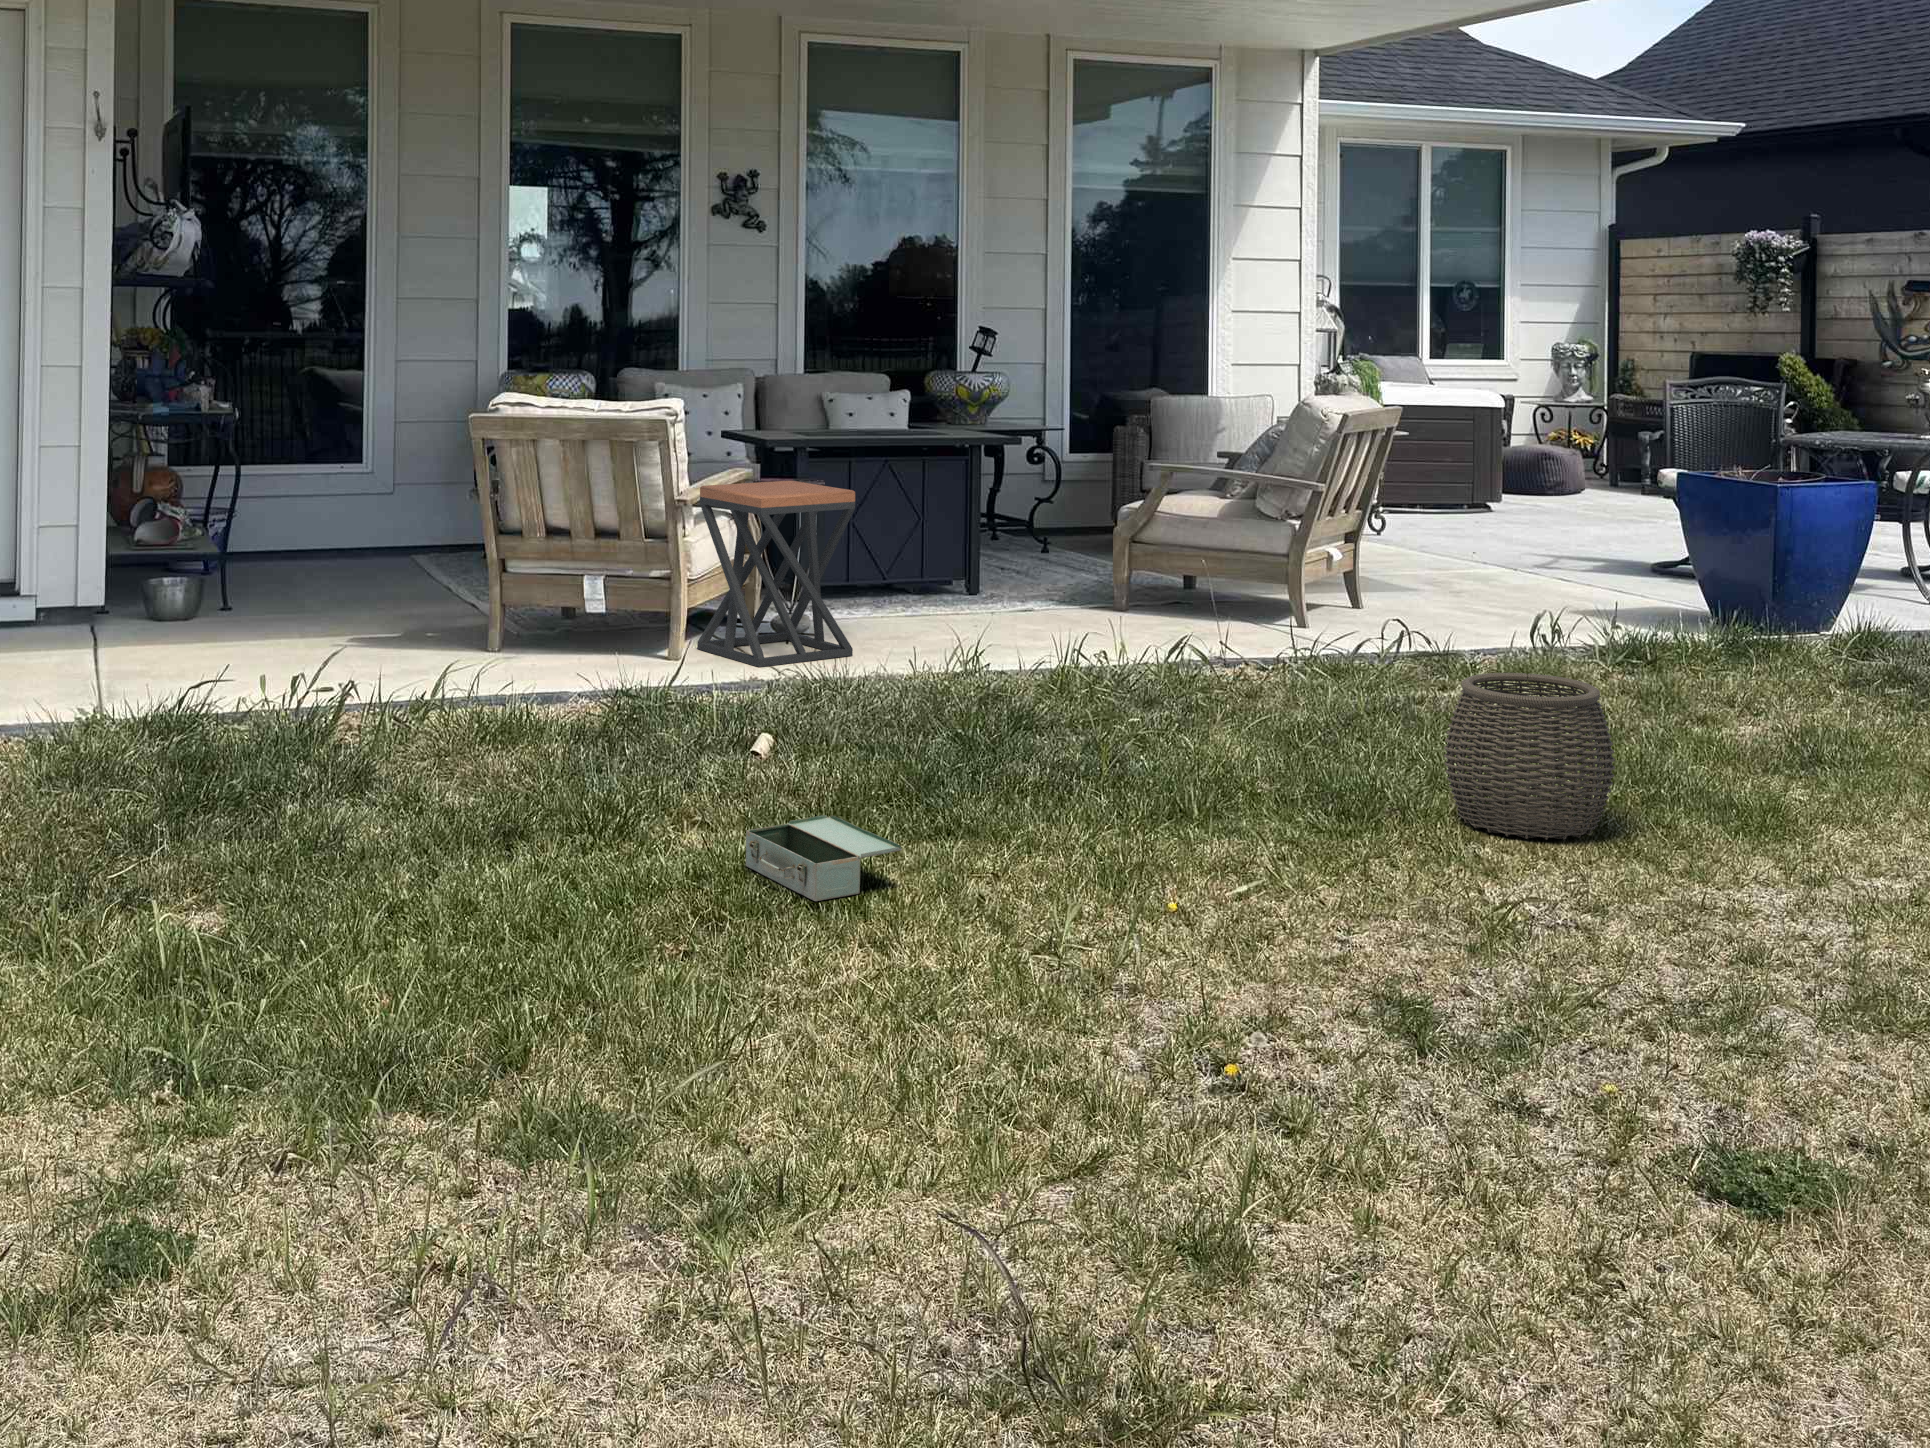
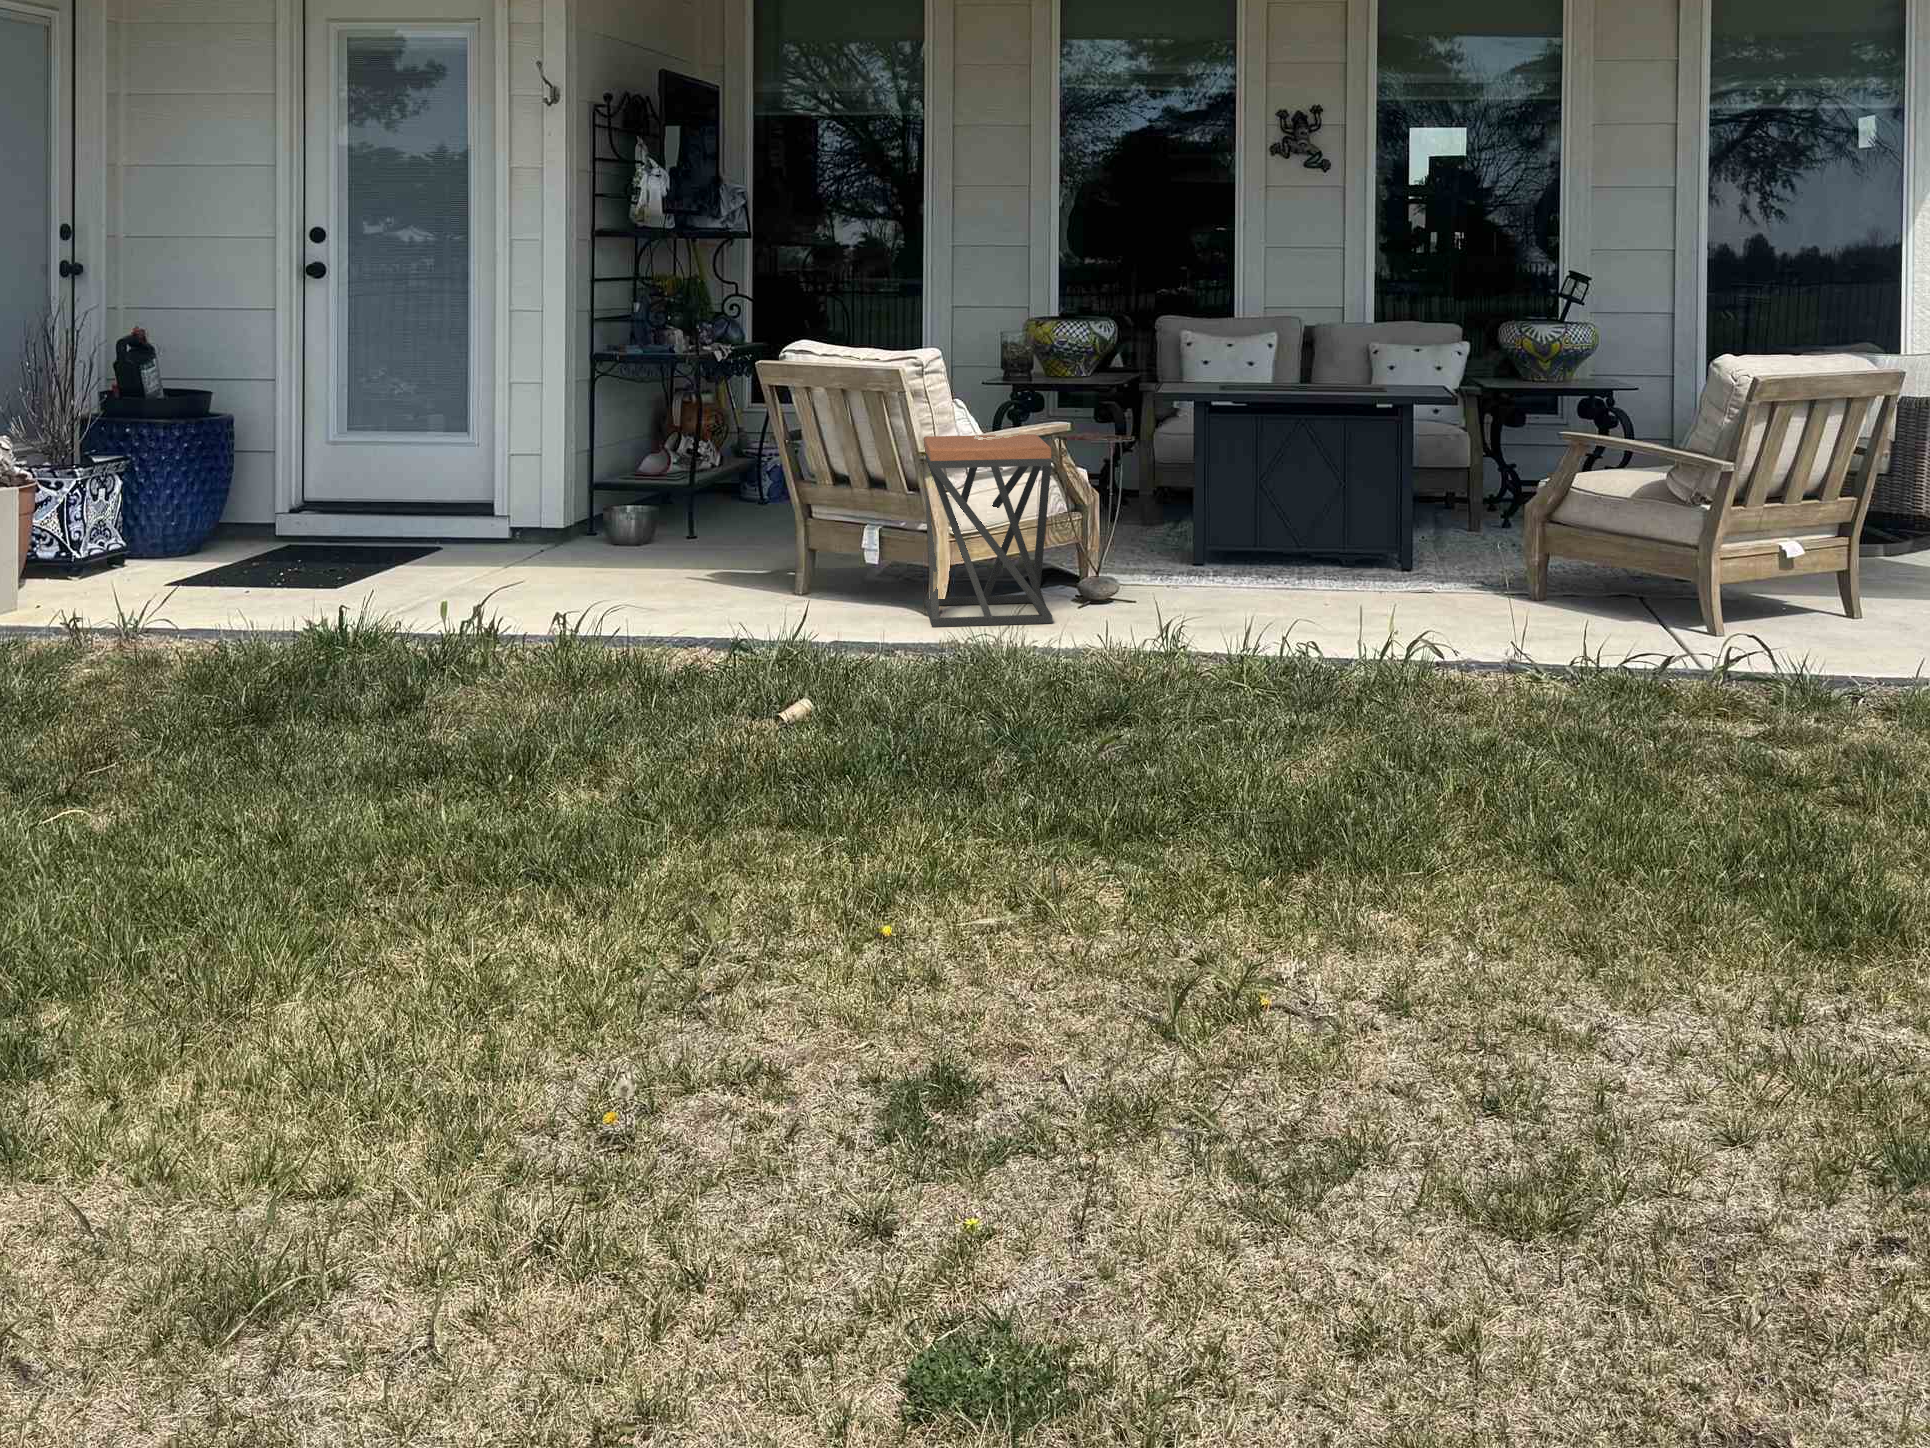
woven basket: present [1444,673,1615,840] -> none [1161,696,1371,916]
toolbox: present [746,815,902,901] -> none [347,774,489,857]

